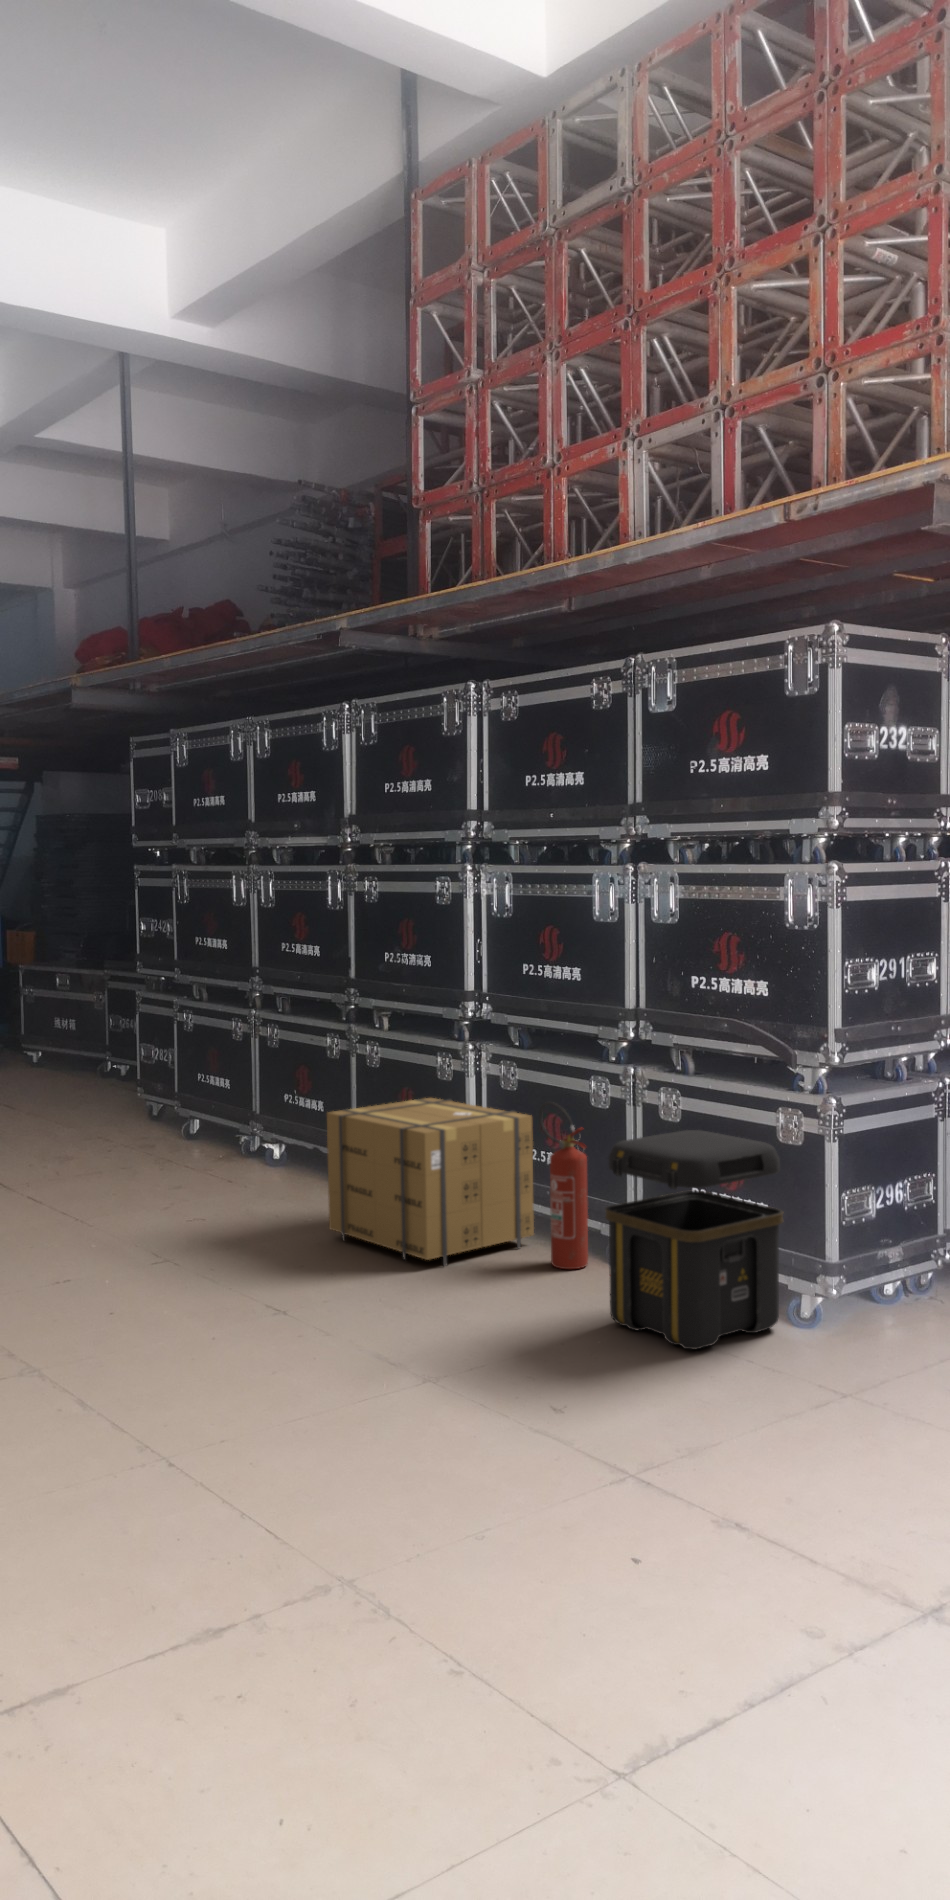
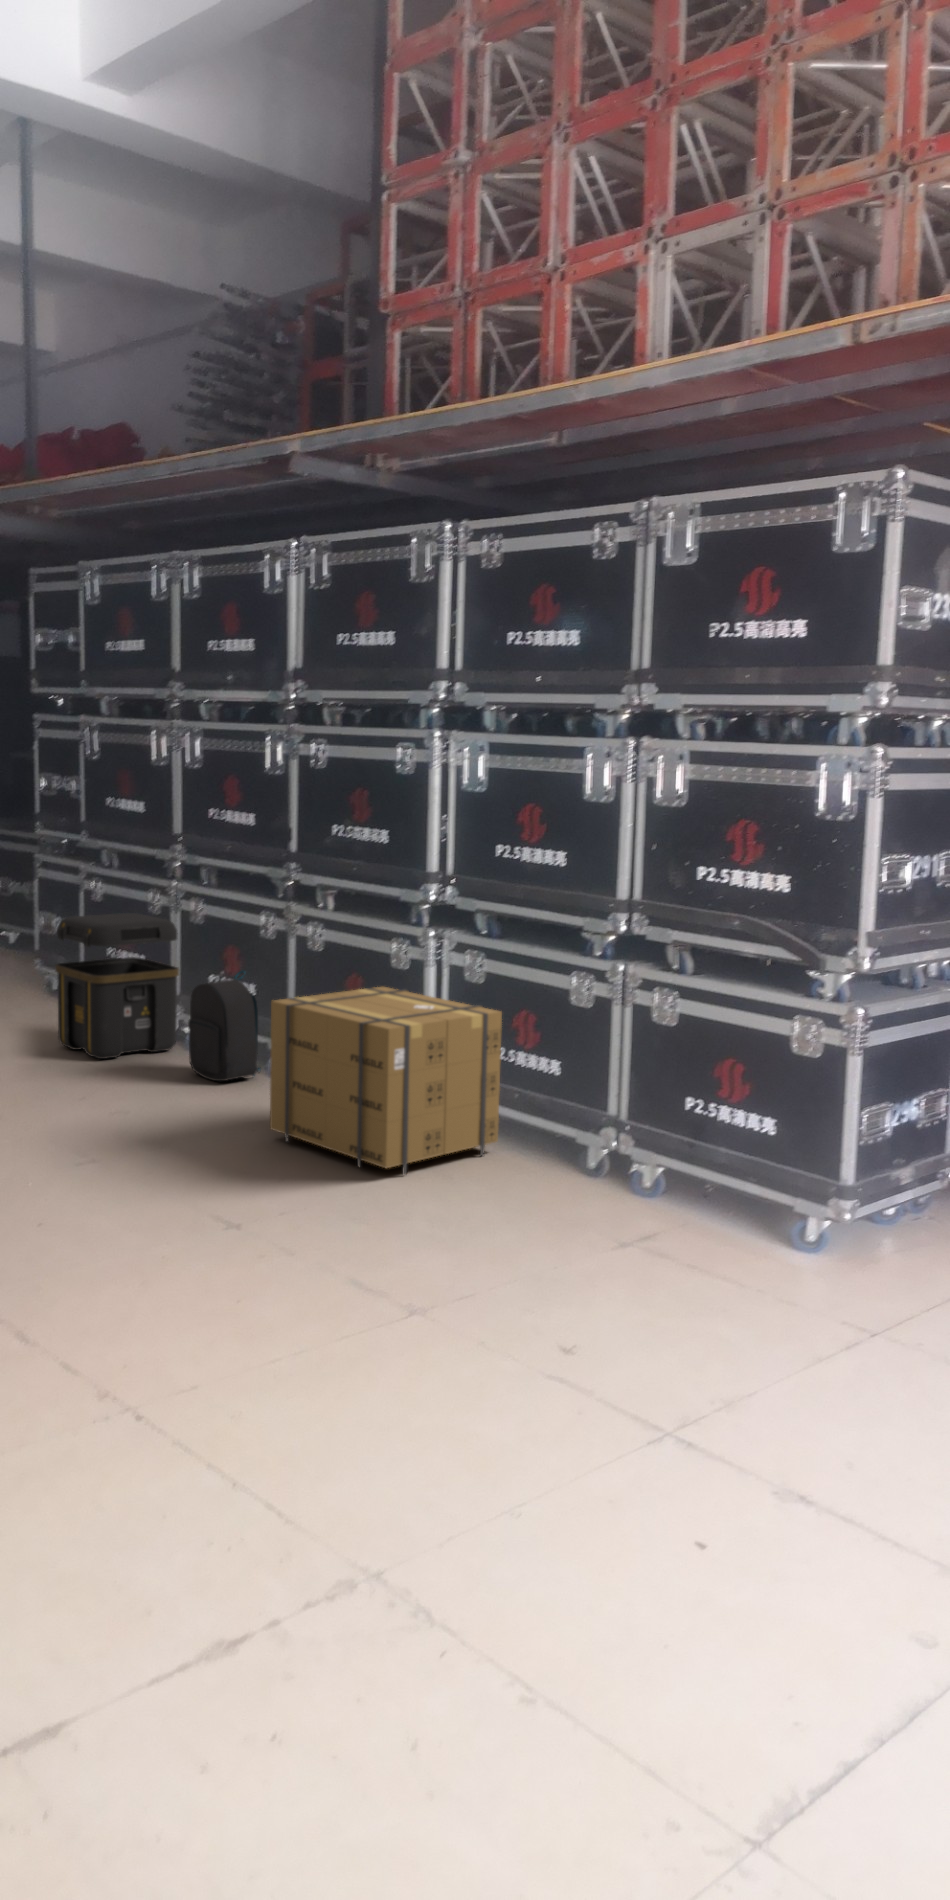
backpack: none [264,1088,330,1190] -> present [188,971,260,1081]
fire extinguisher: present [539,1102,588,1269] -> none [513,998,568,1182]
toolbox: present [606,1130,783,1349] -> present [56,913,179,1059]

